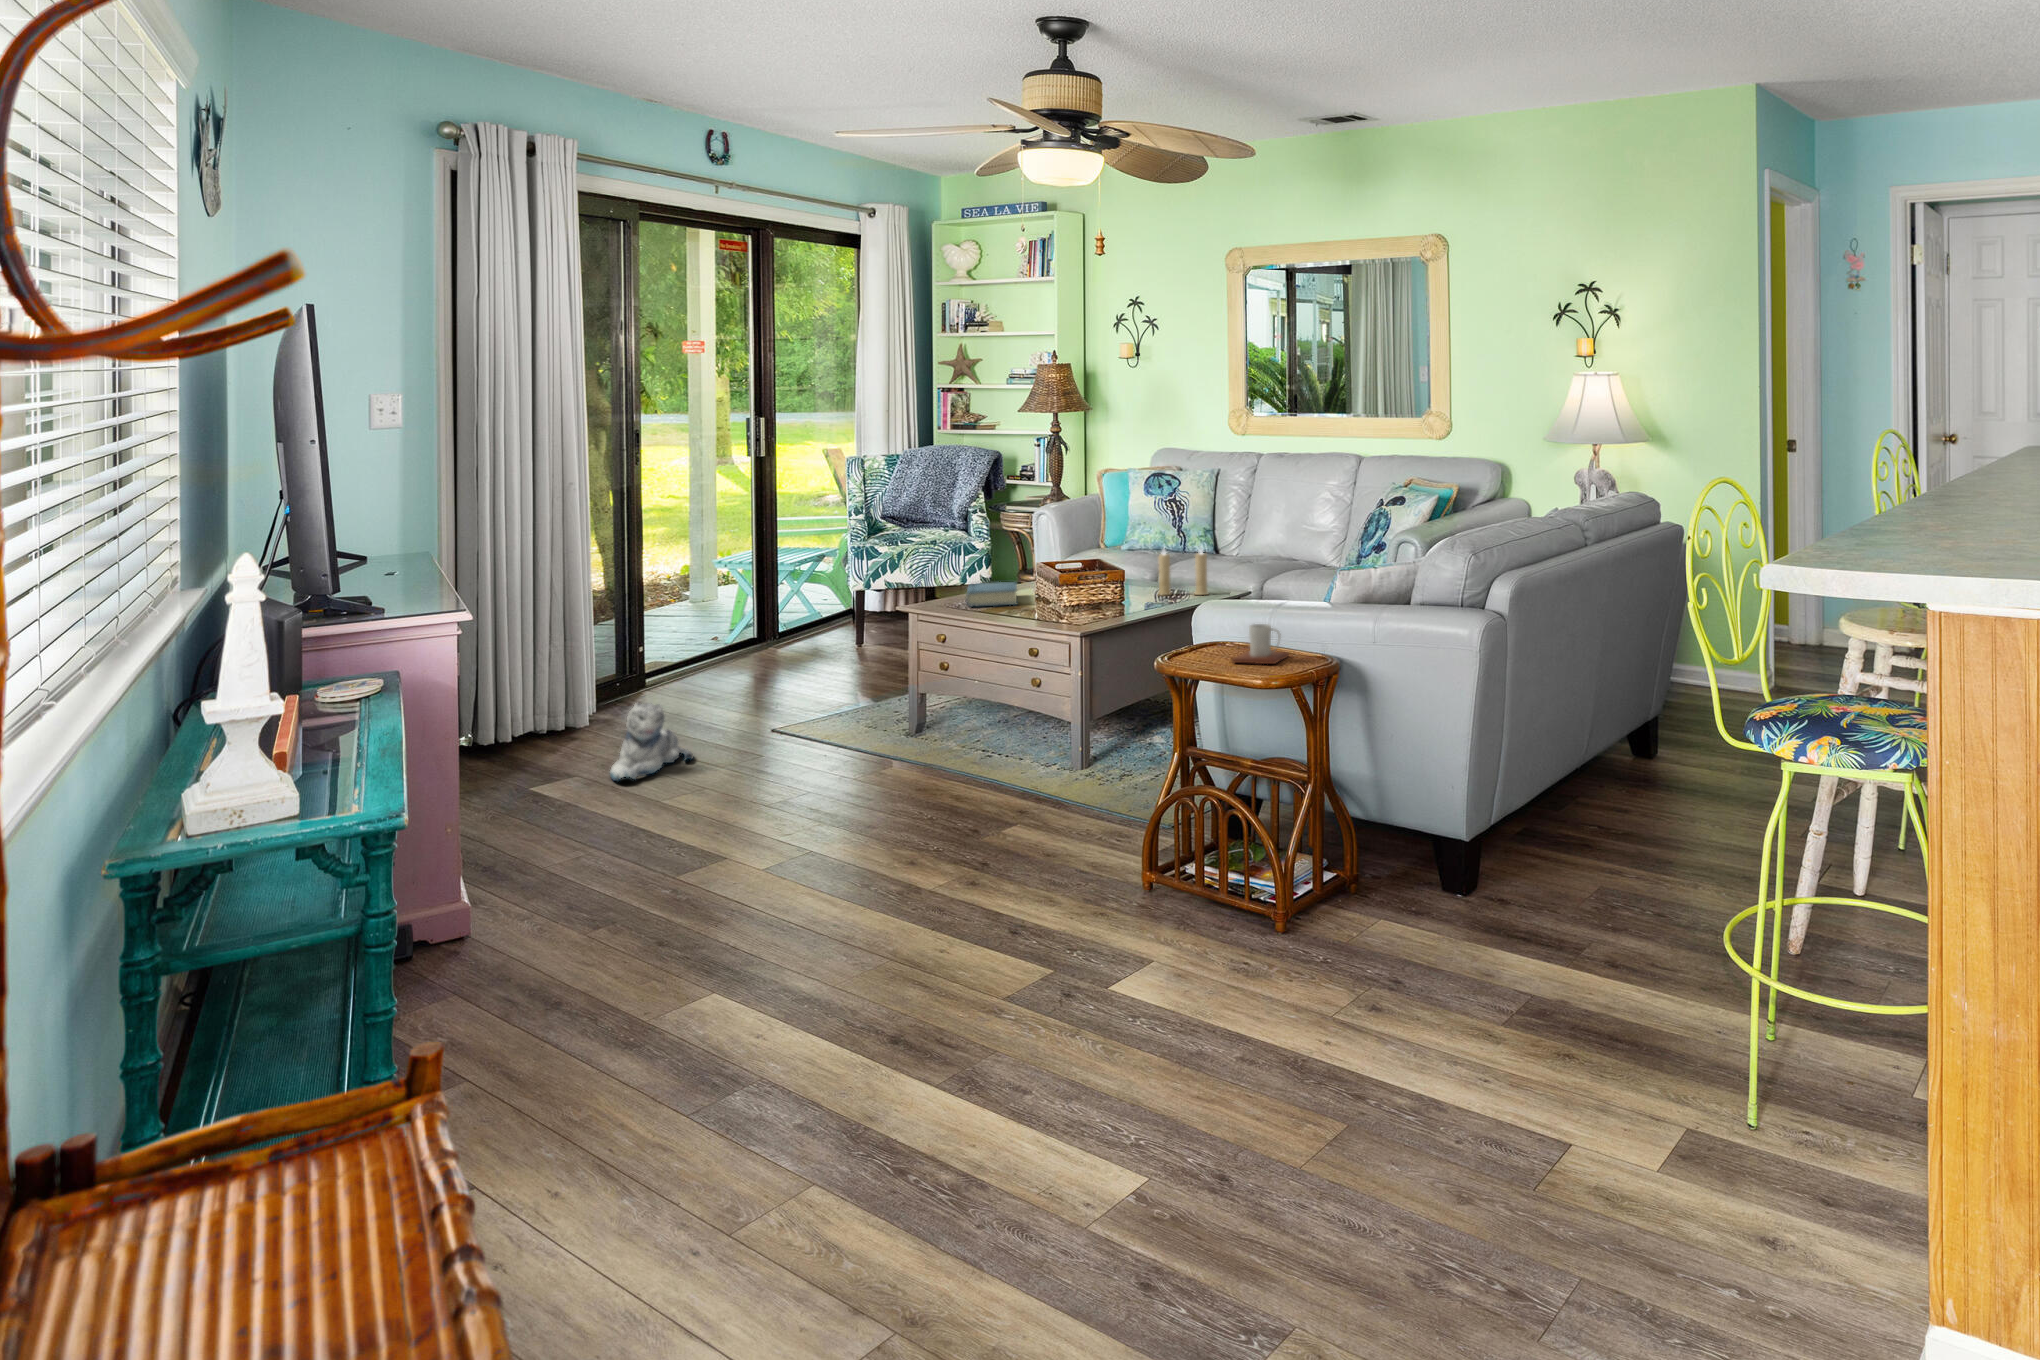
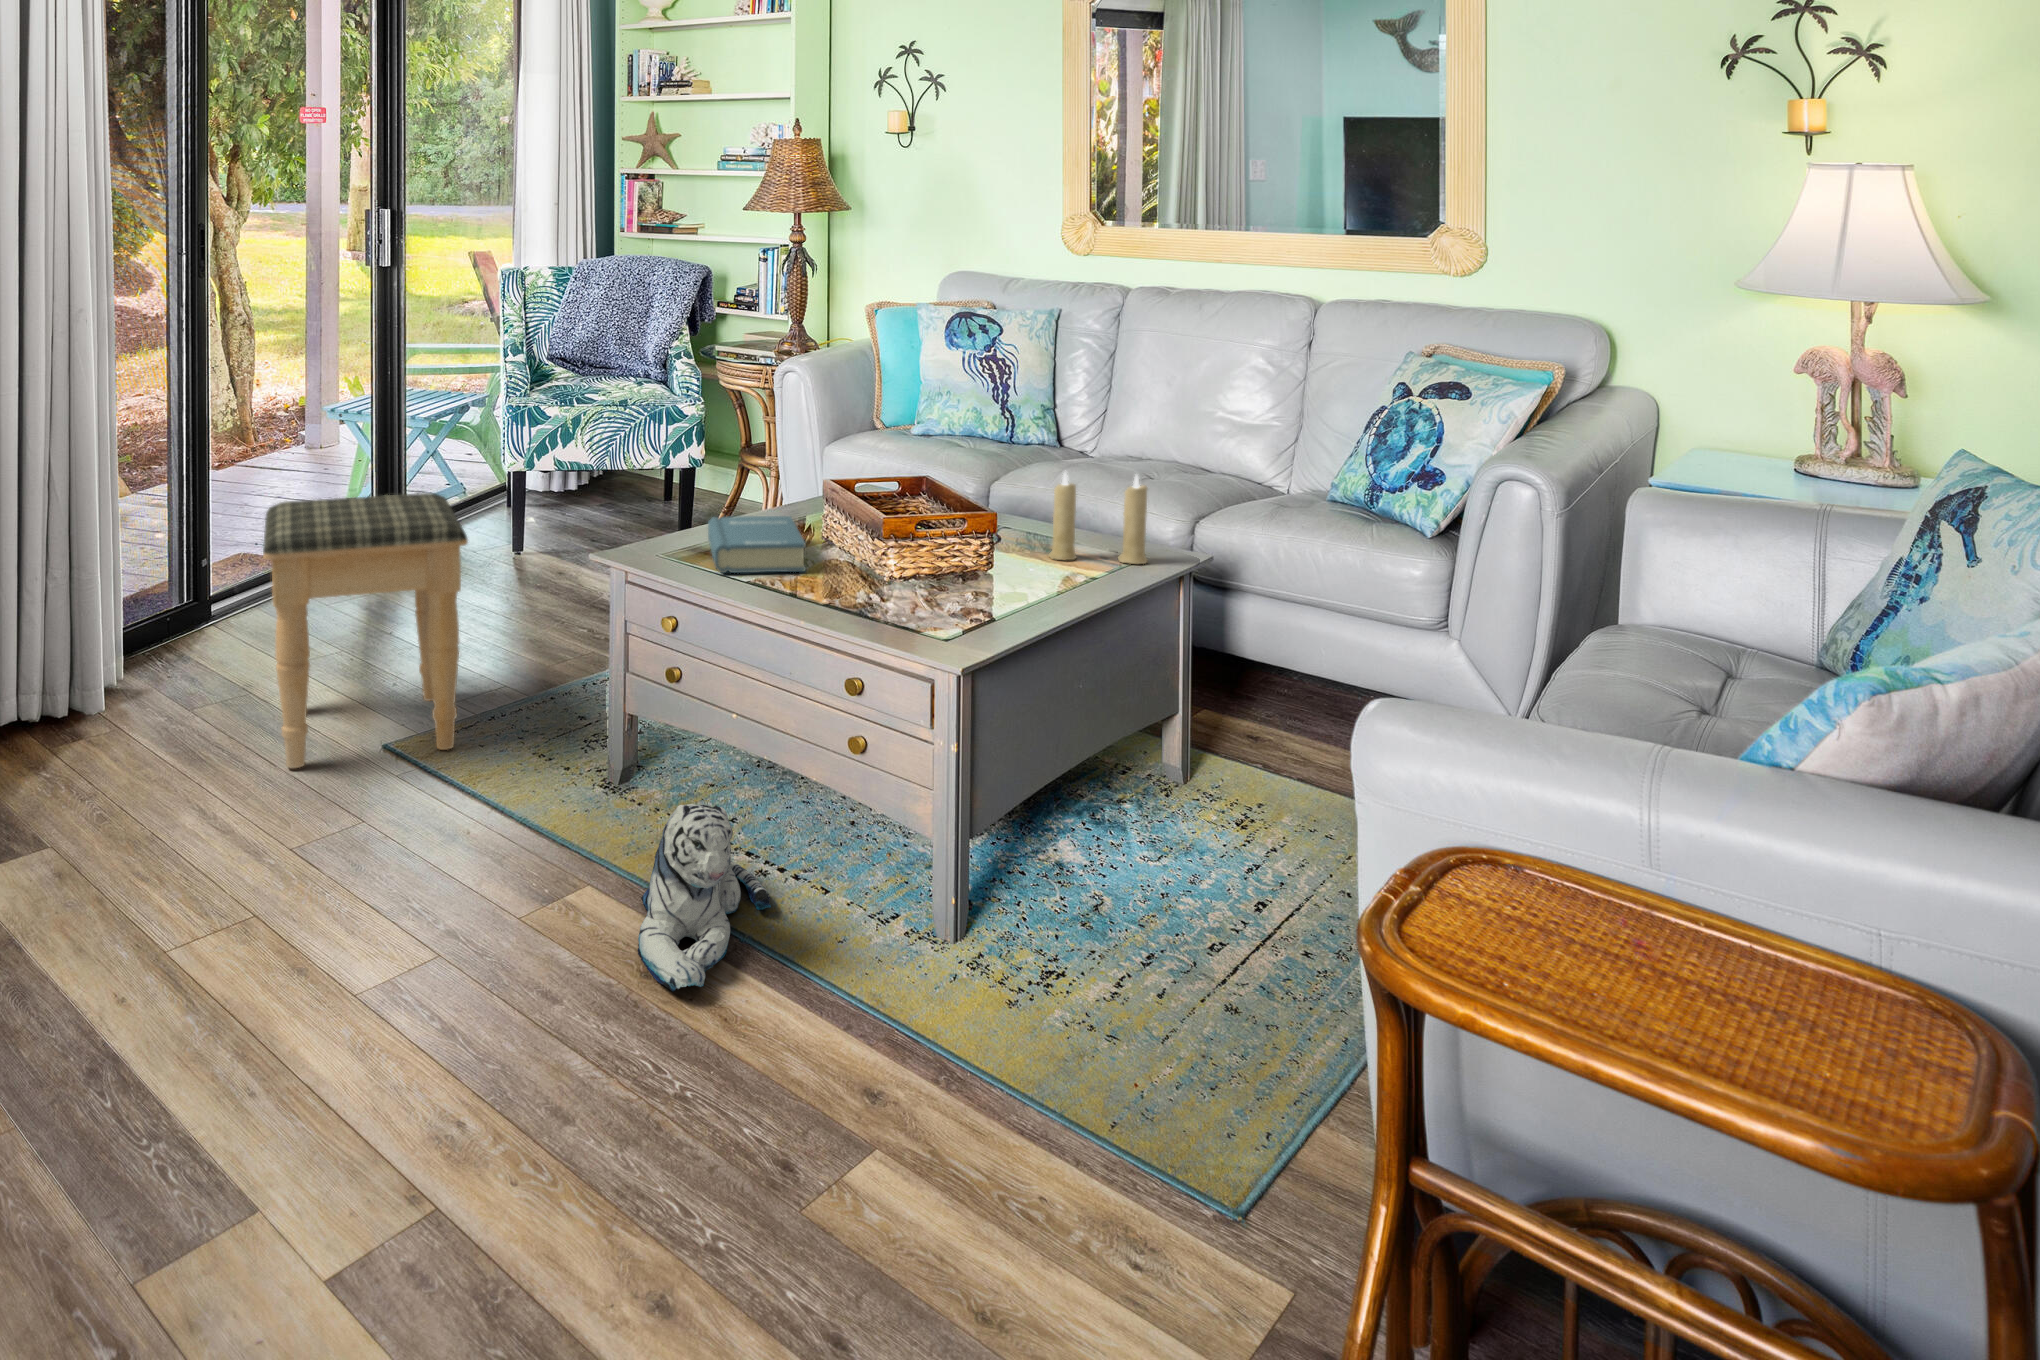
footstool: none [698,585,826,740] -> present [263,493,468,768]
mug: present [1232,624,1289,664] -> none [1666,905,1882,1087]
plush toy: present [610,703,693,781] -> present [637,804,771,991]

